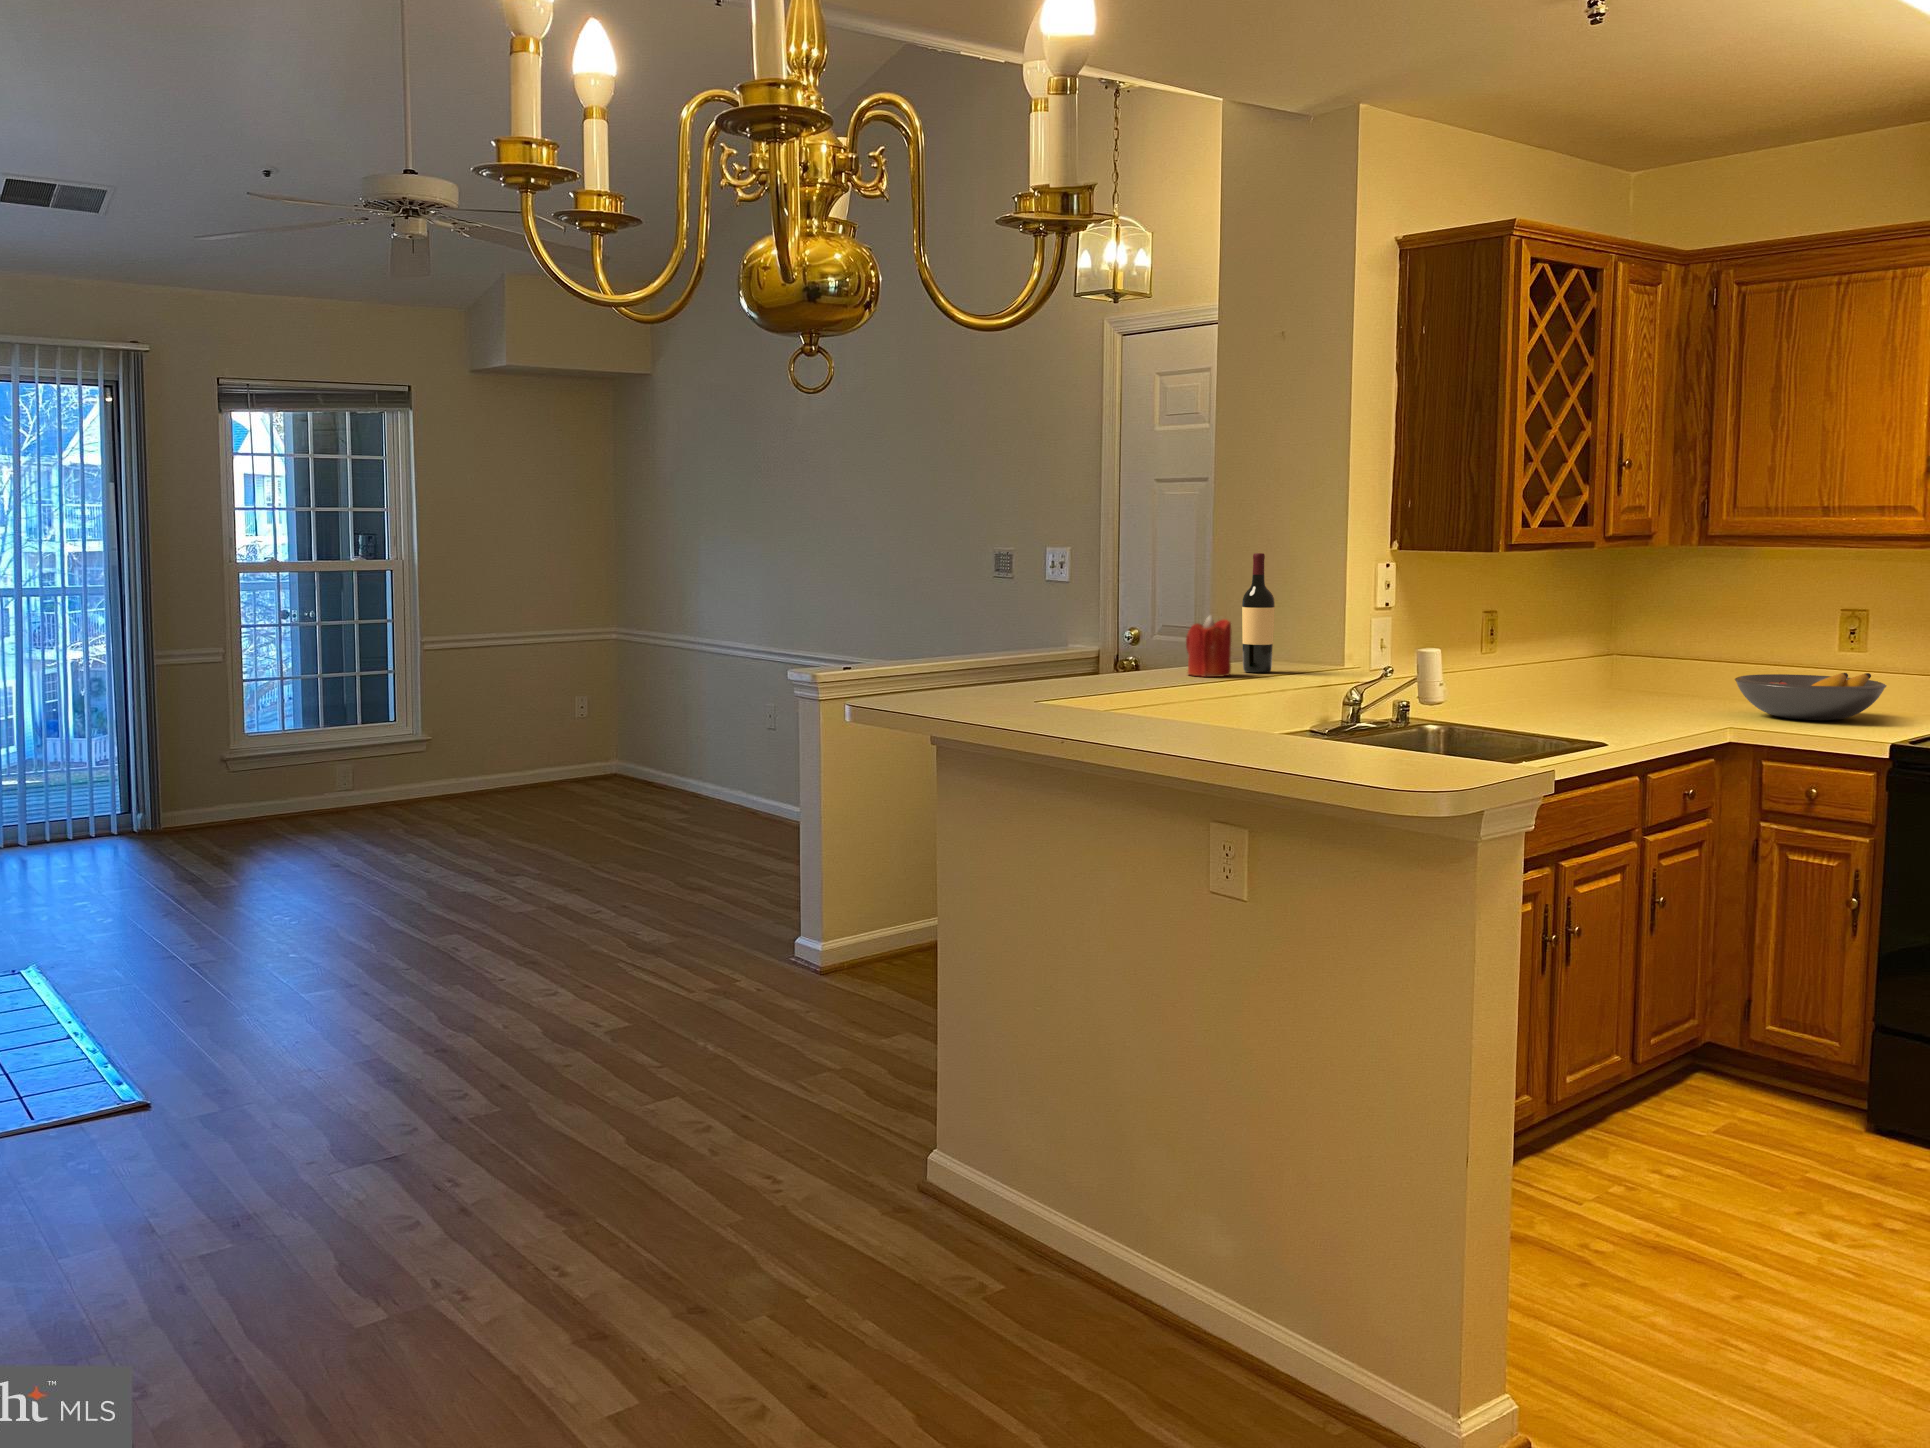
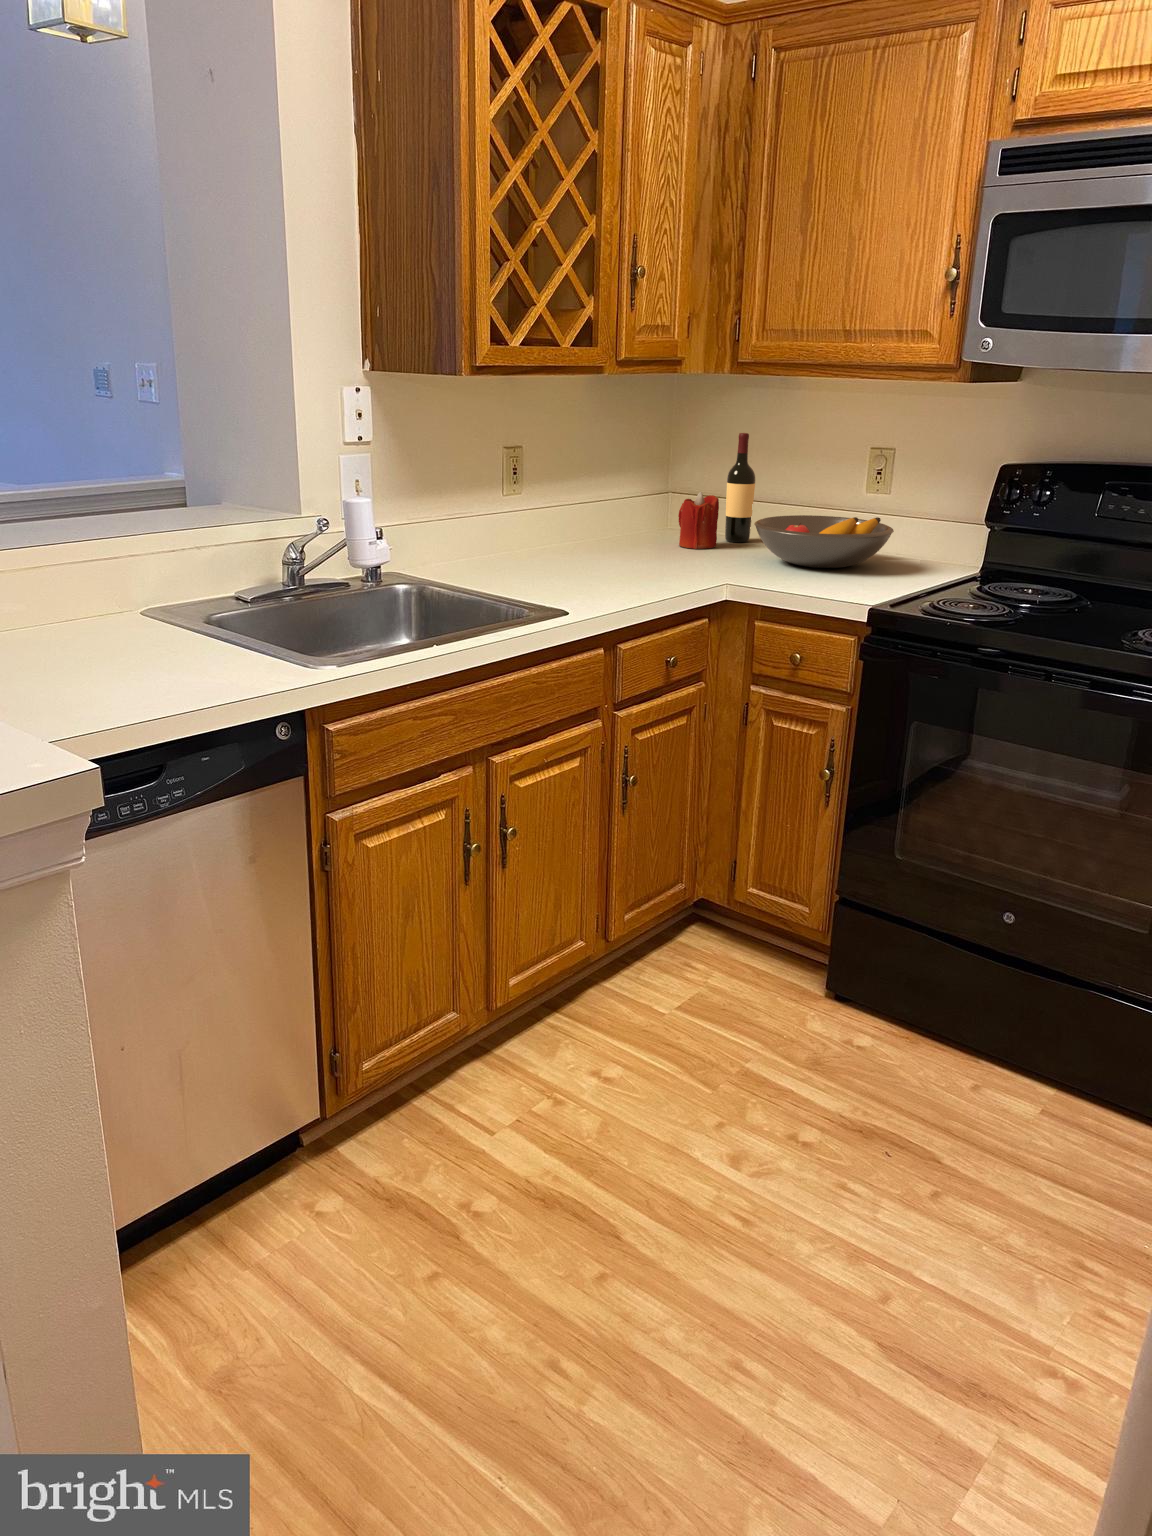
wine bottle: present [1242,553,1275,673] -> present [725,433,755,542]
candle: present [1186,616,1231,677] -> present [678,492,719,549]

